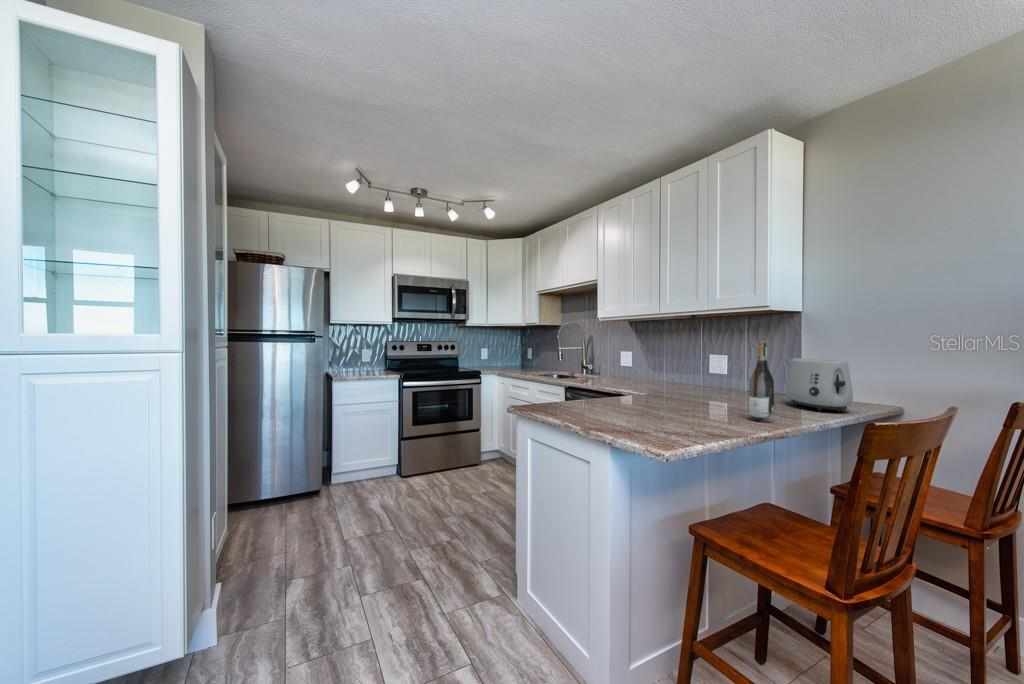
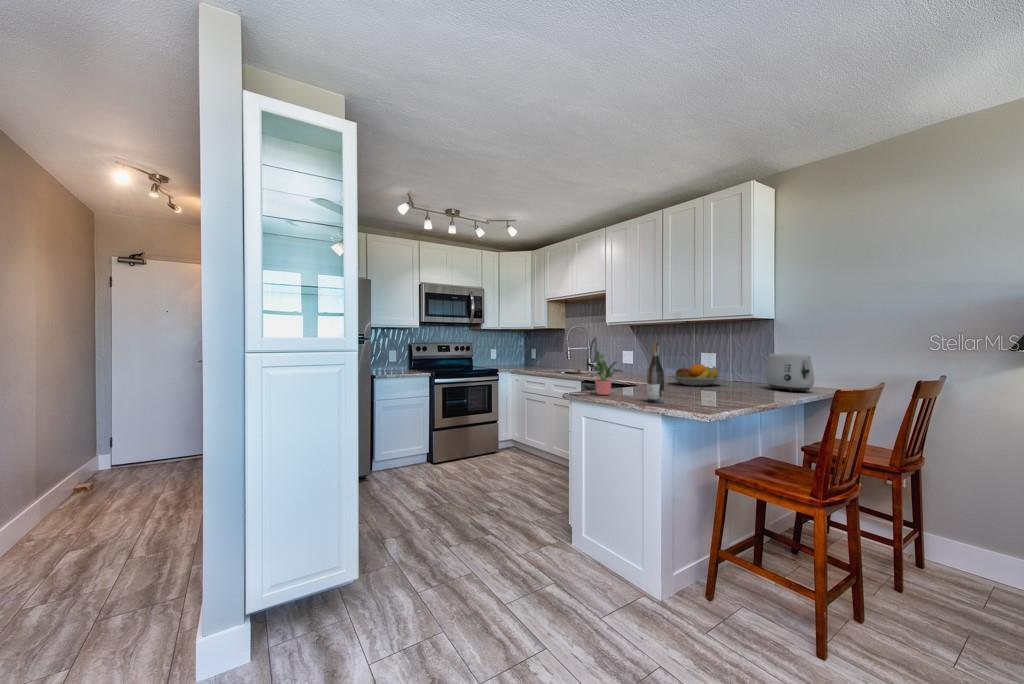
wine bottle: present [749,342,774,422] -> present [647,342,664,403]
potted plant: none [544,353,584,411] -> present [595,351,622,395]
fruit bowl: none [662,370,732,399] -> present [669,364,723,386]

